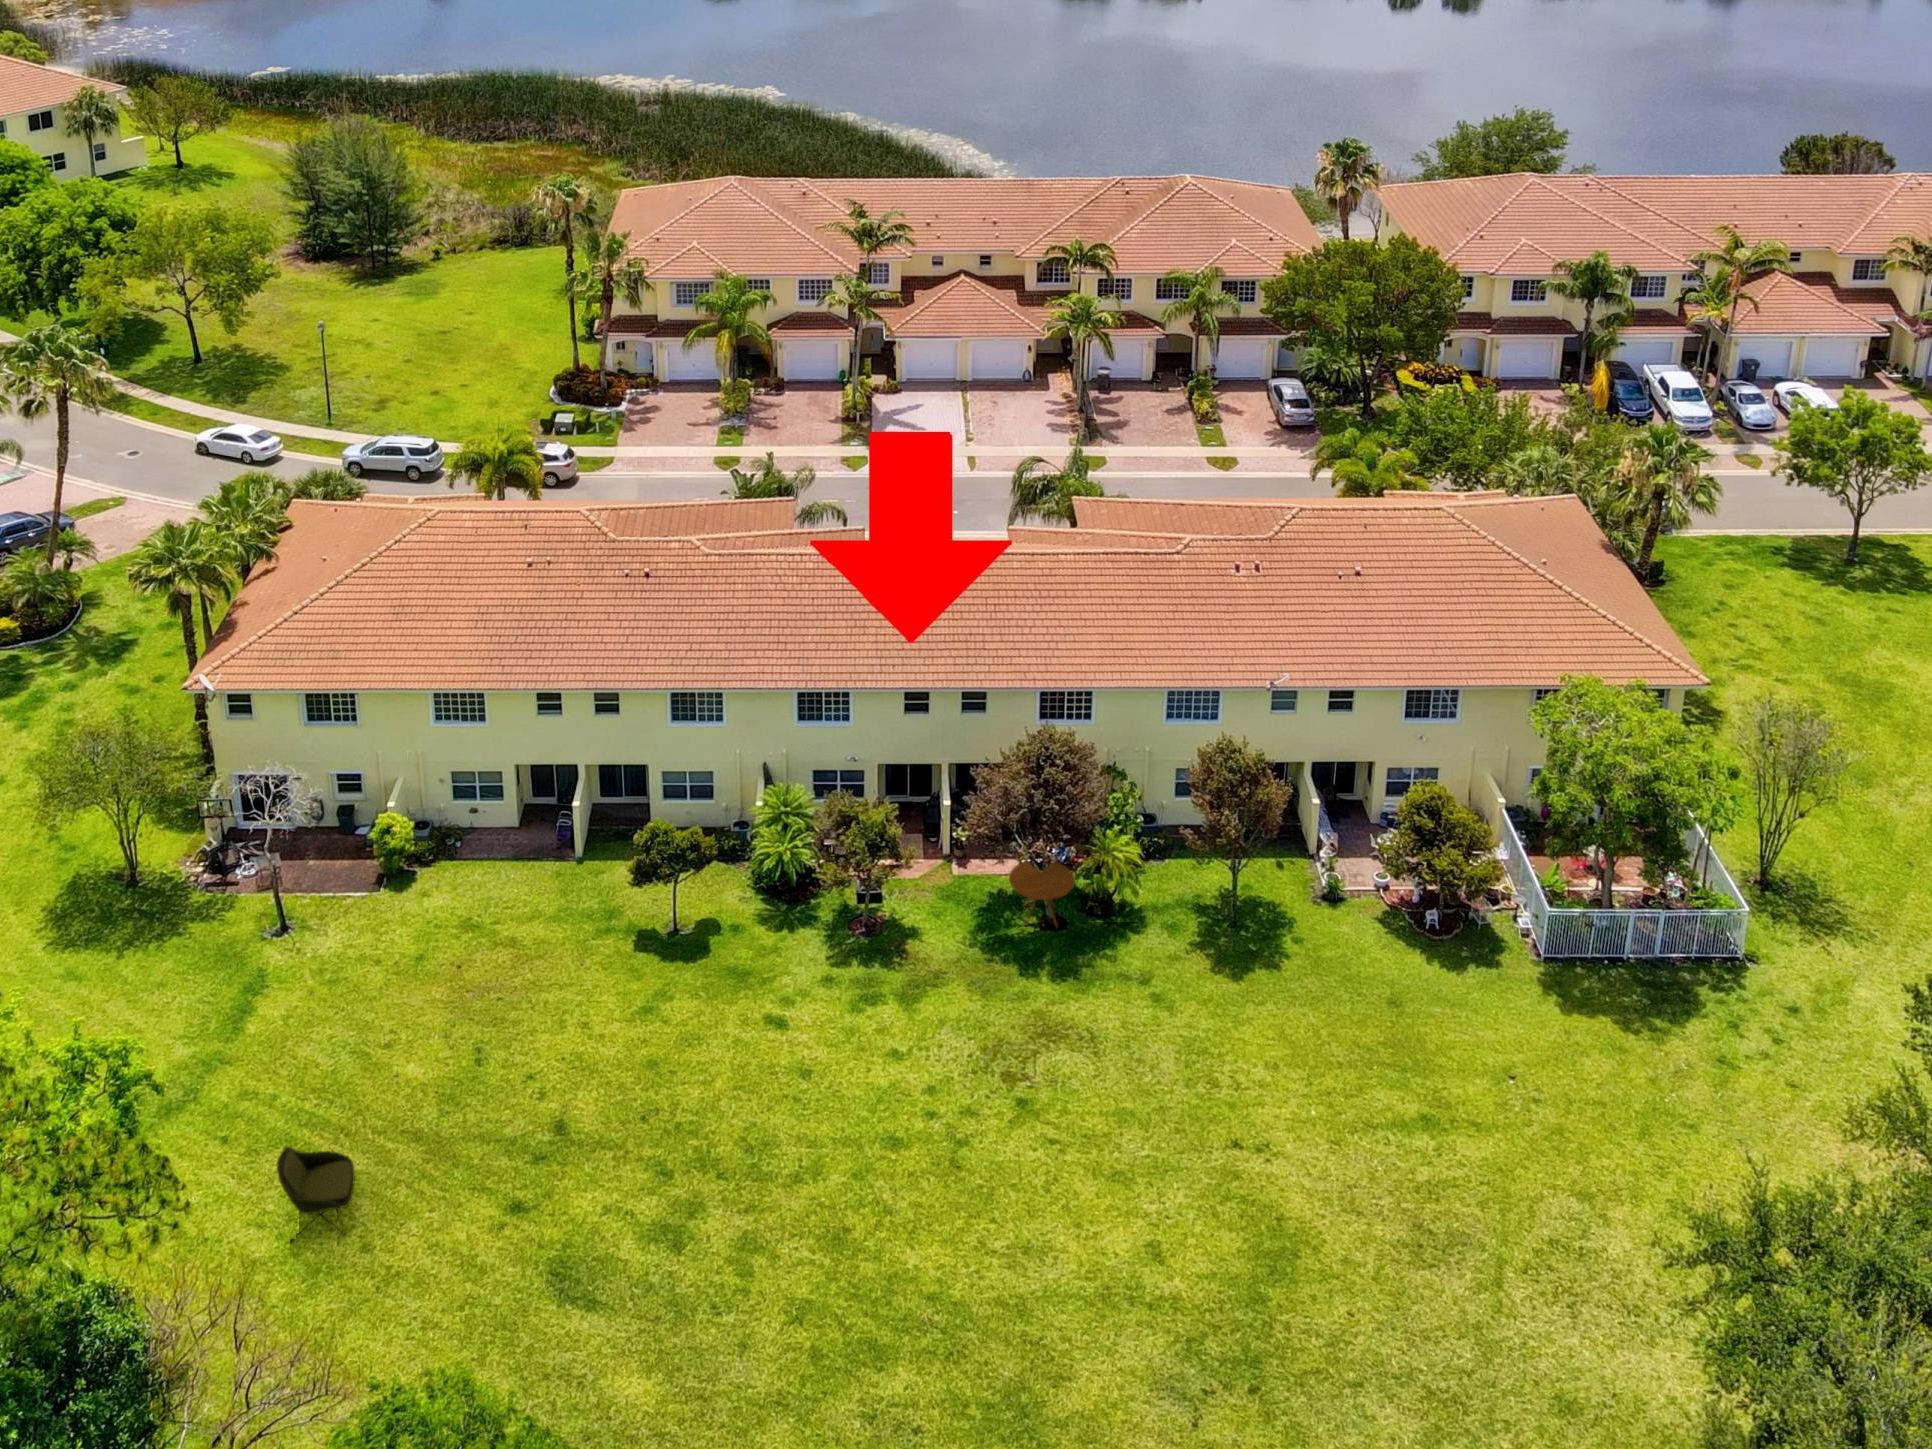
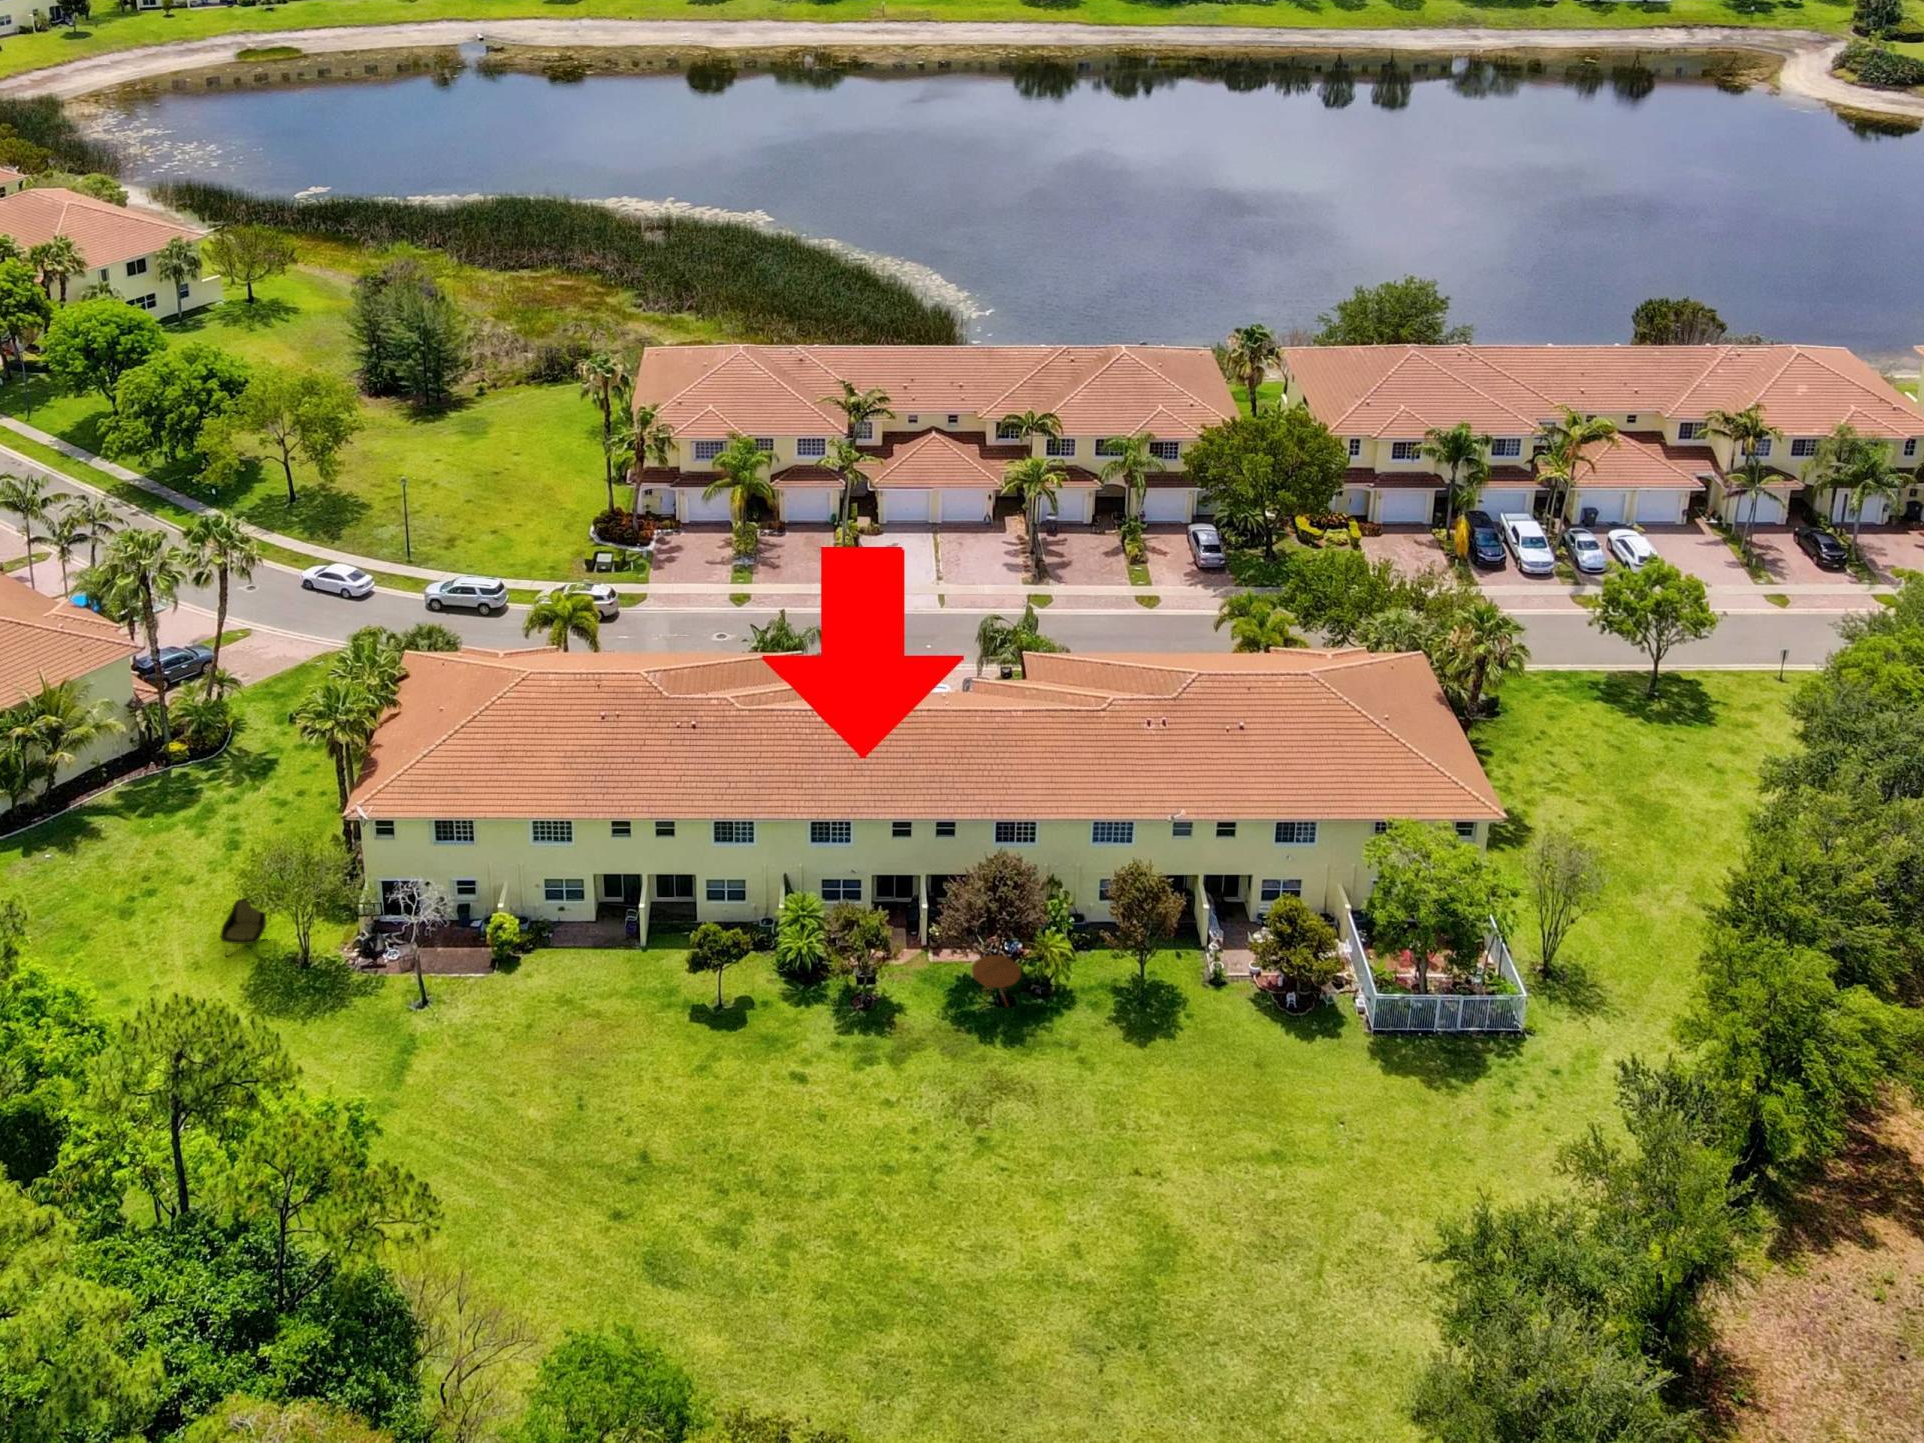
lounge chair: present [277,1147,355,1241] -> present [220,898,266,956]

